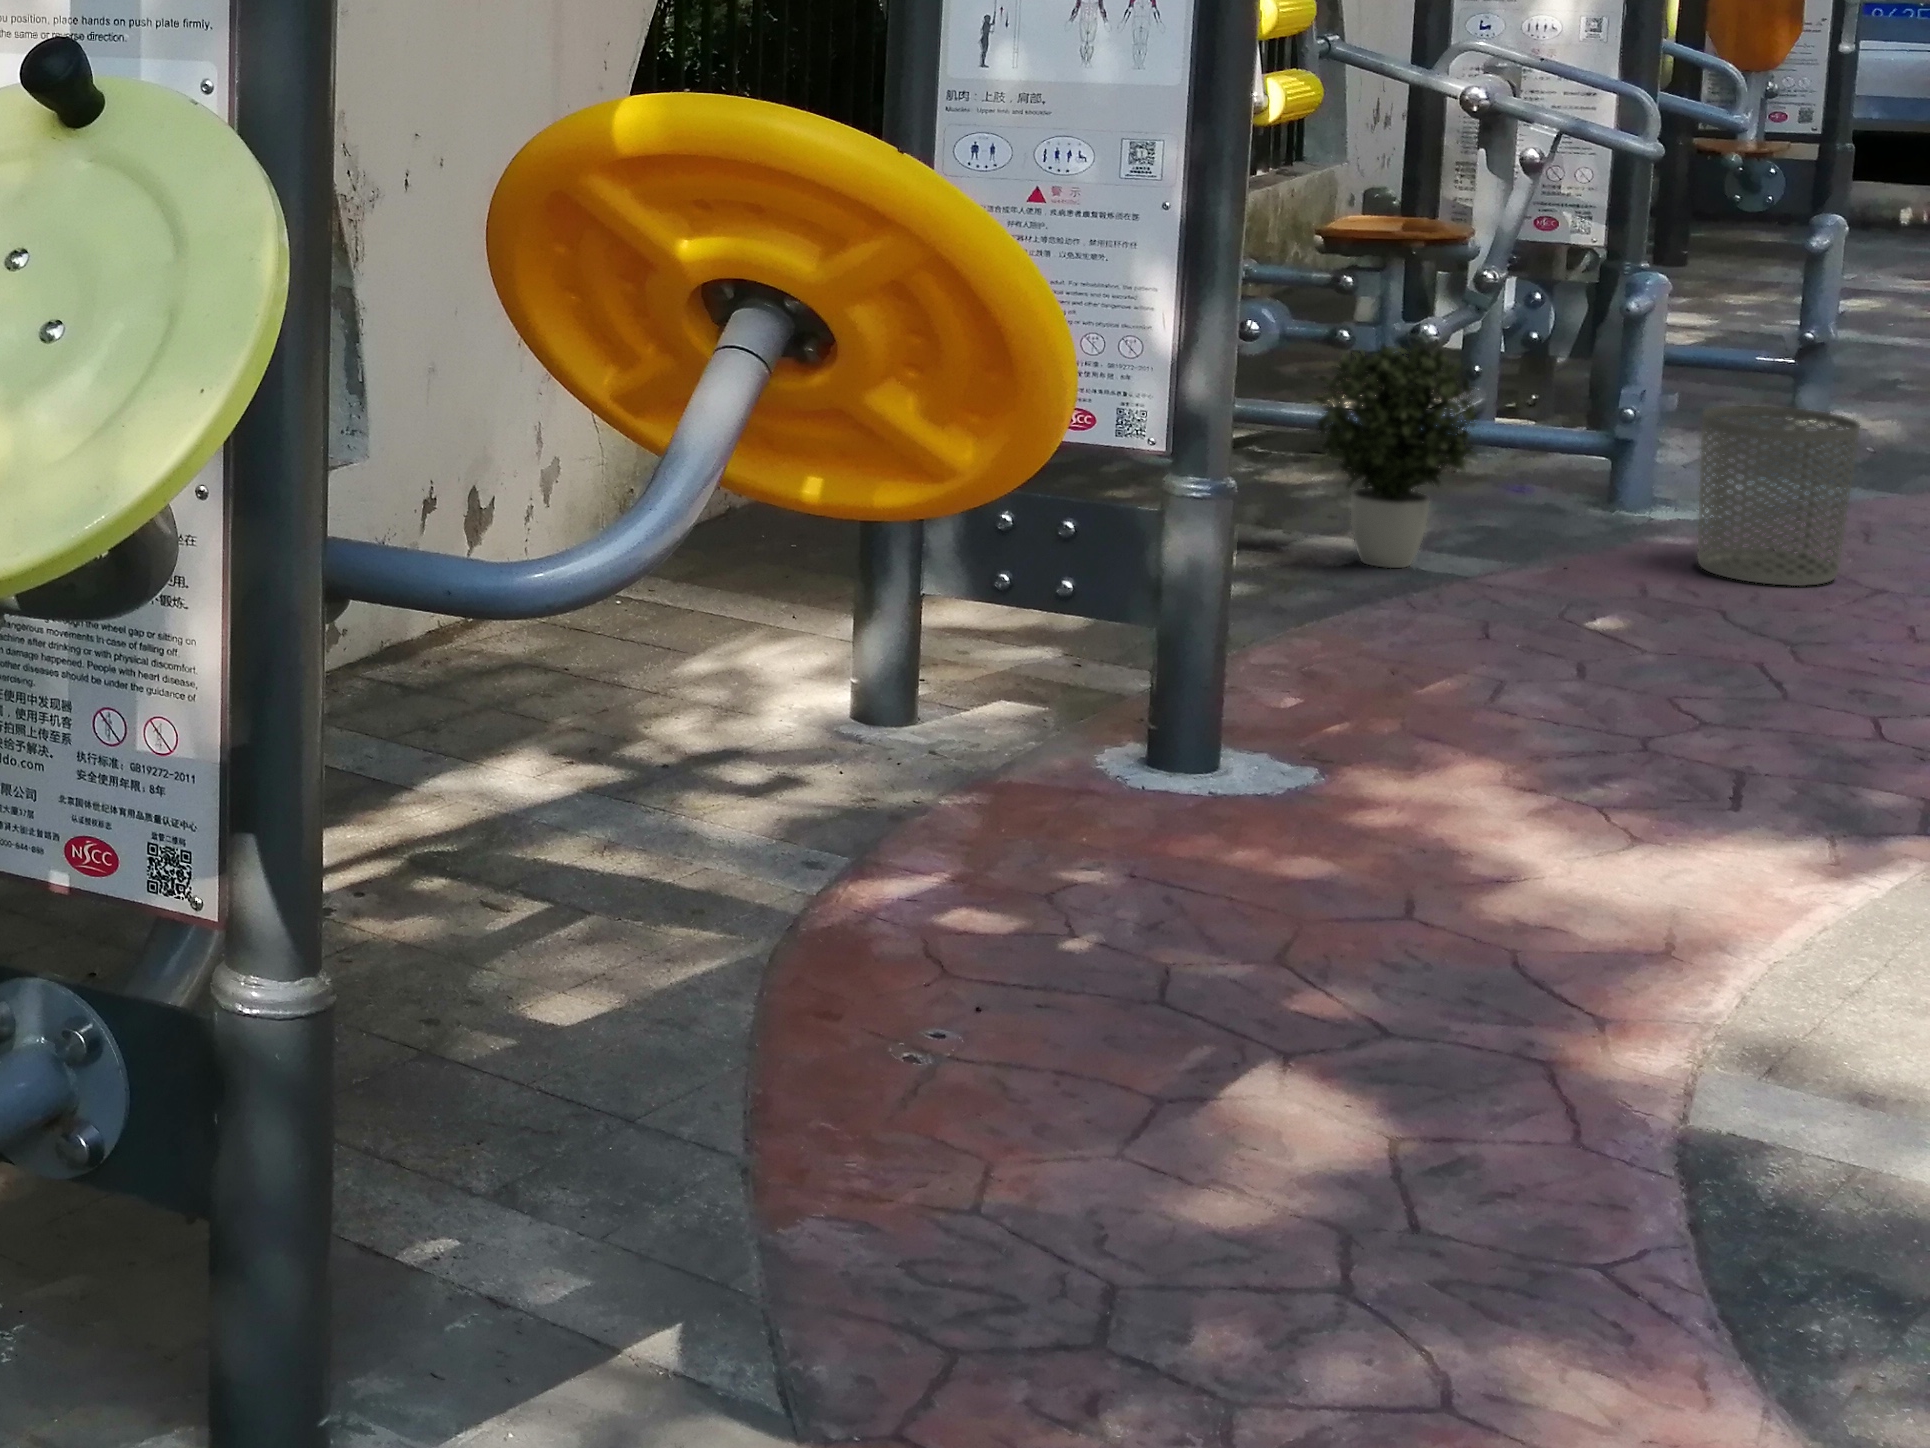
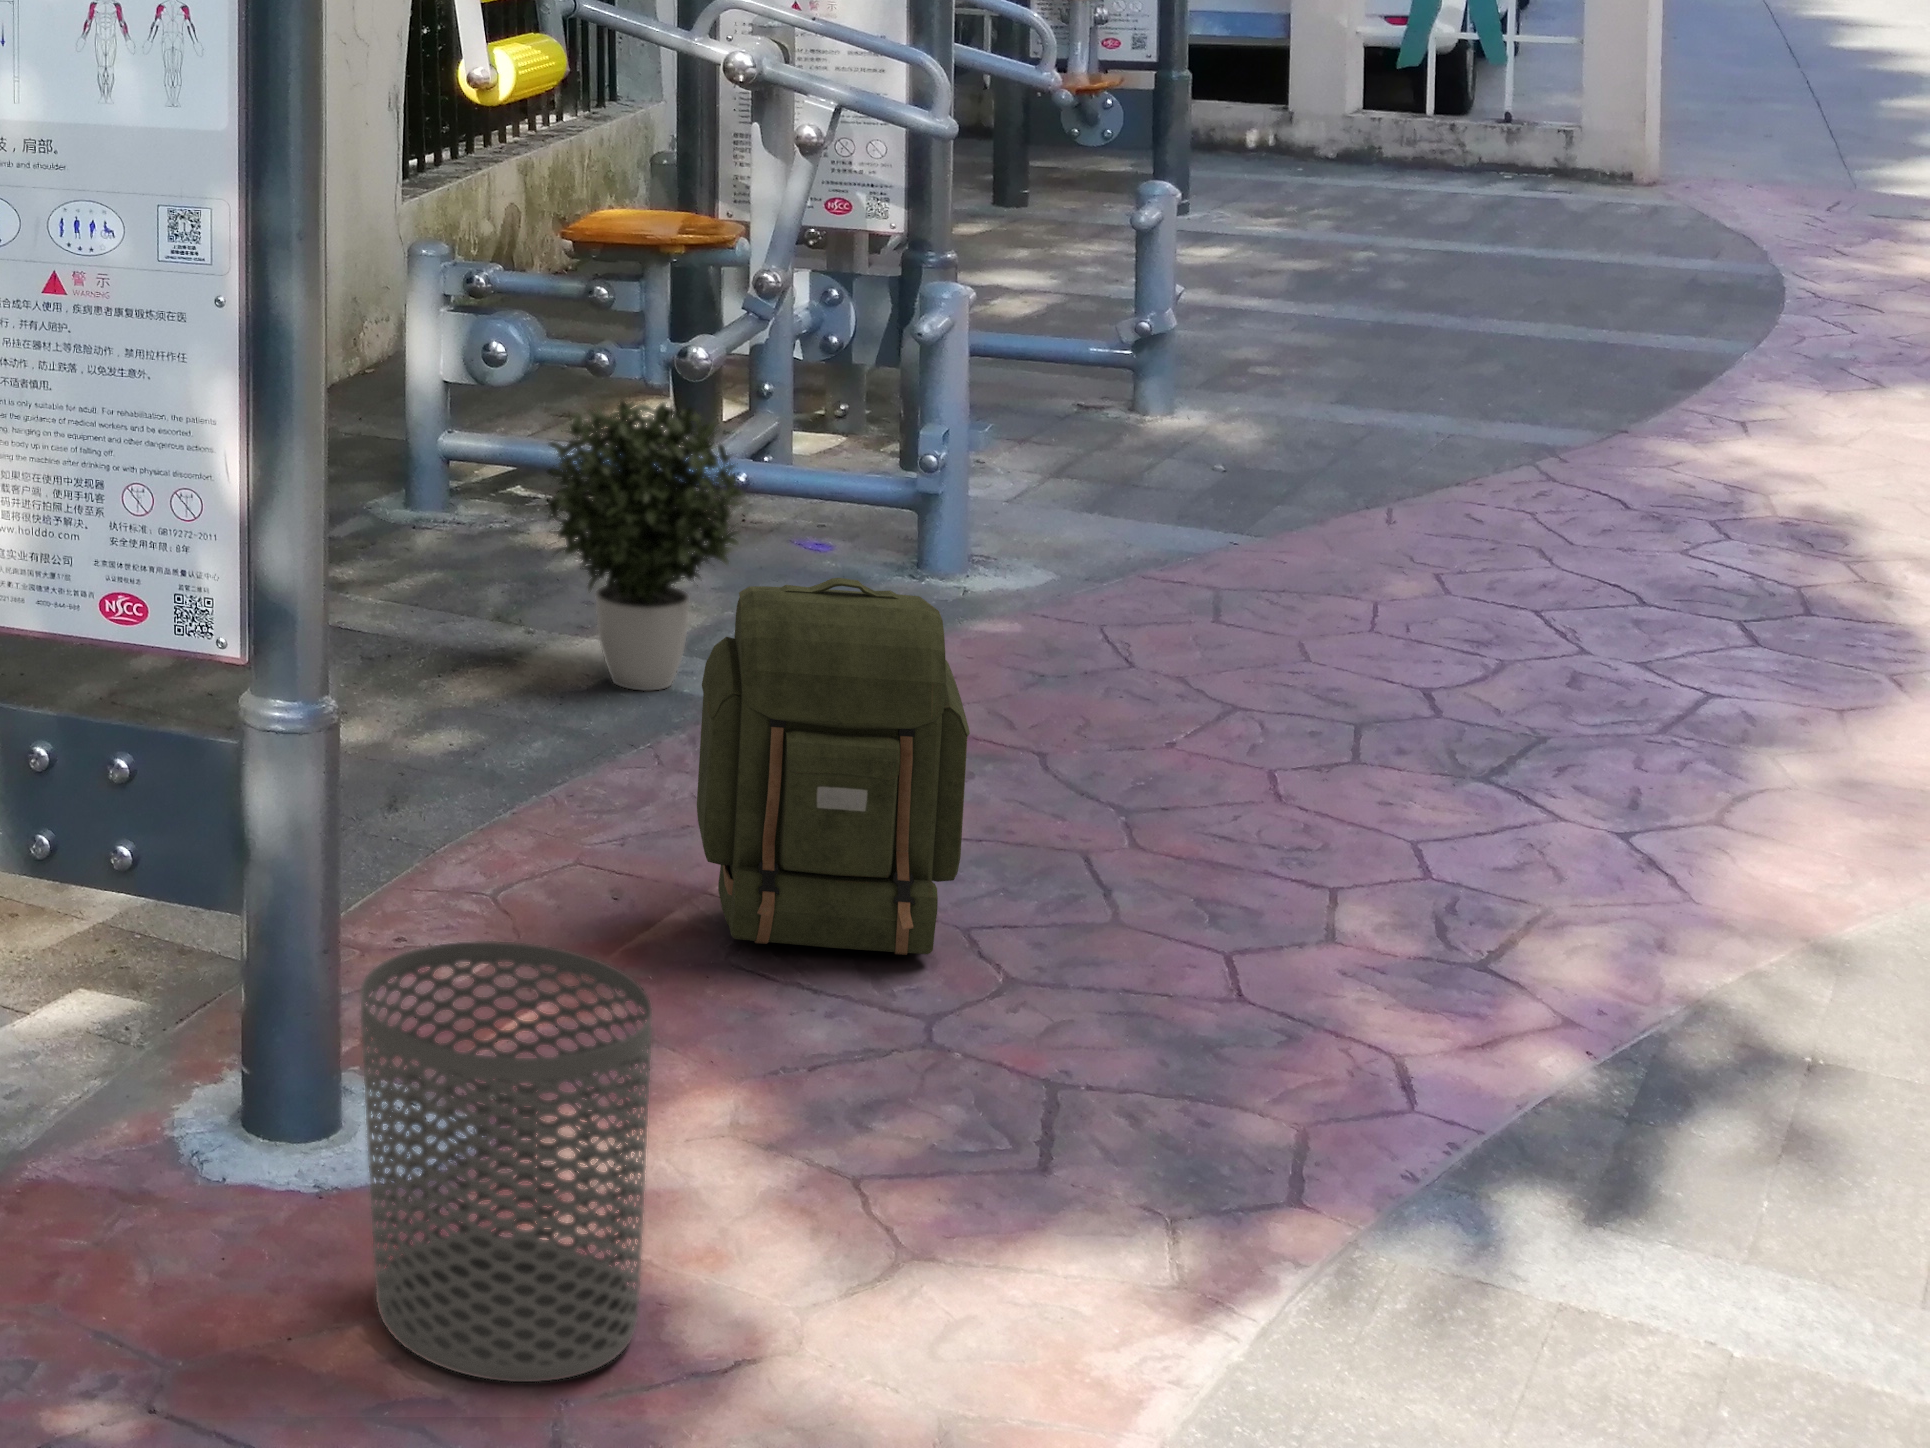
waste bin: present [1697,406,1859,586] -> present [360,941,652,1382]
backpack: none [1463,441,1688,711] -> present [697,578,970,955]

